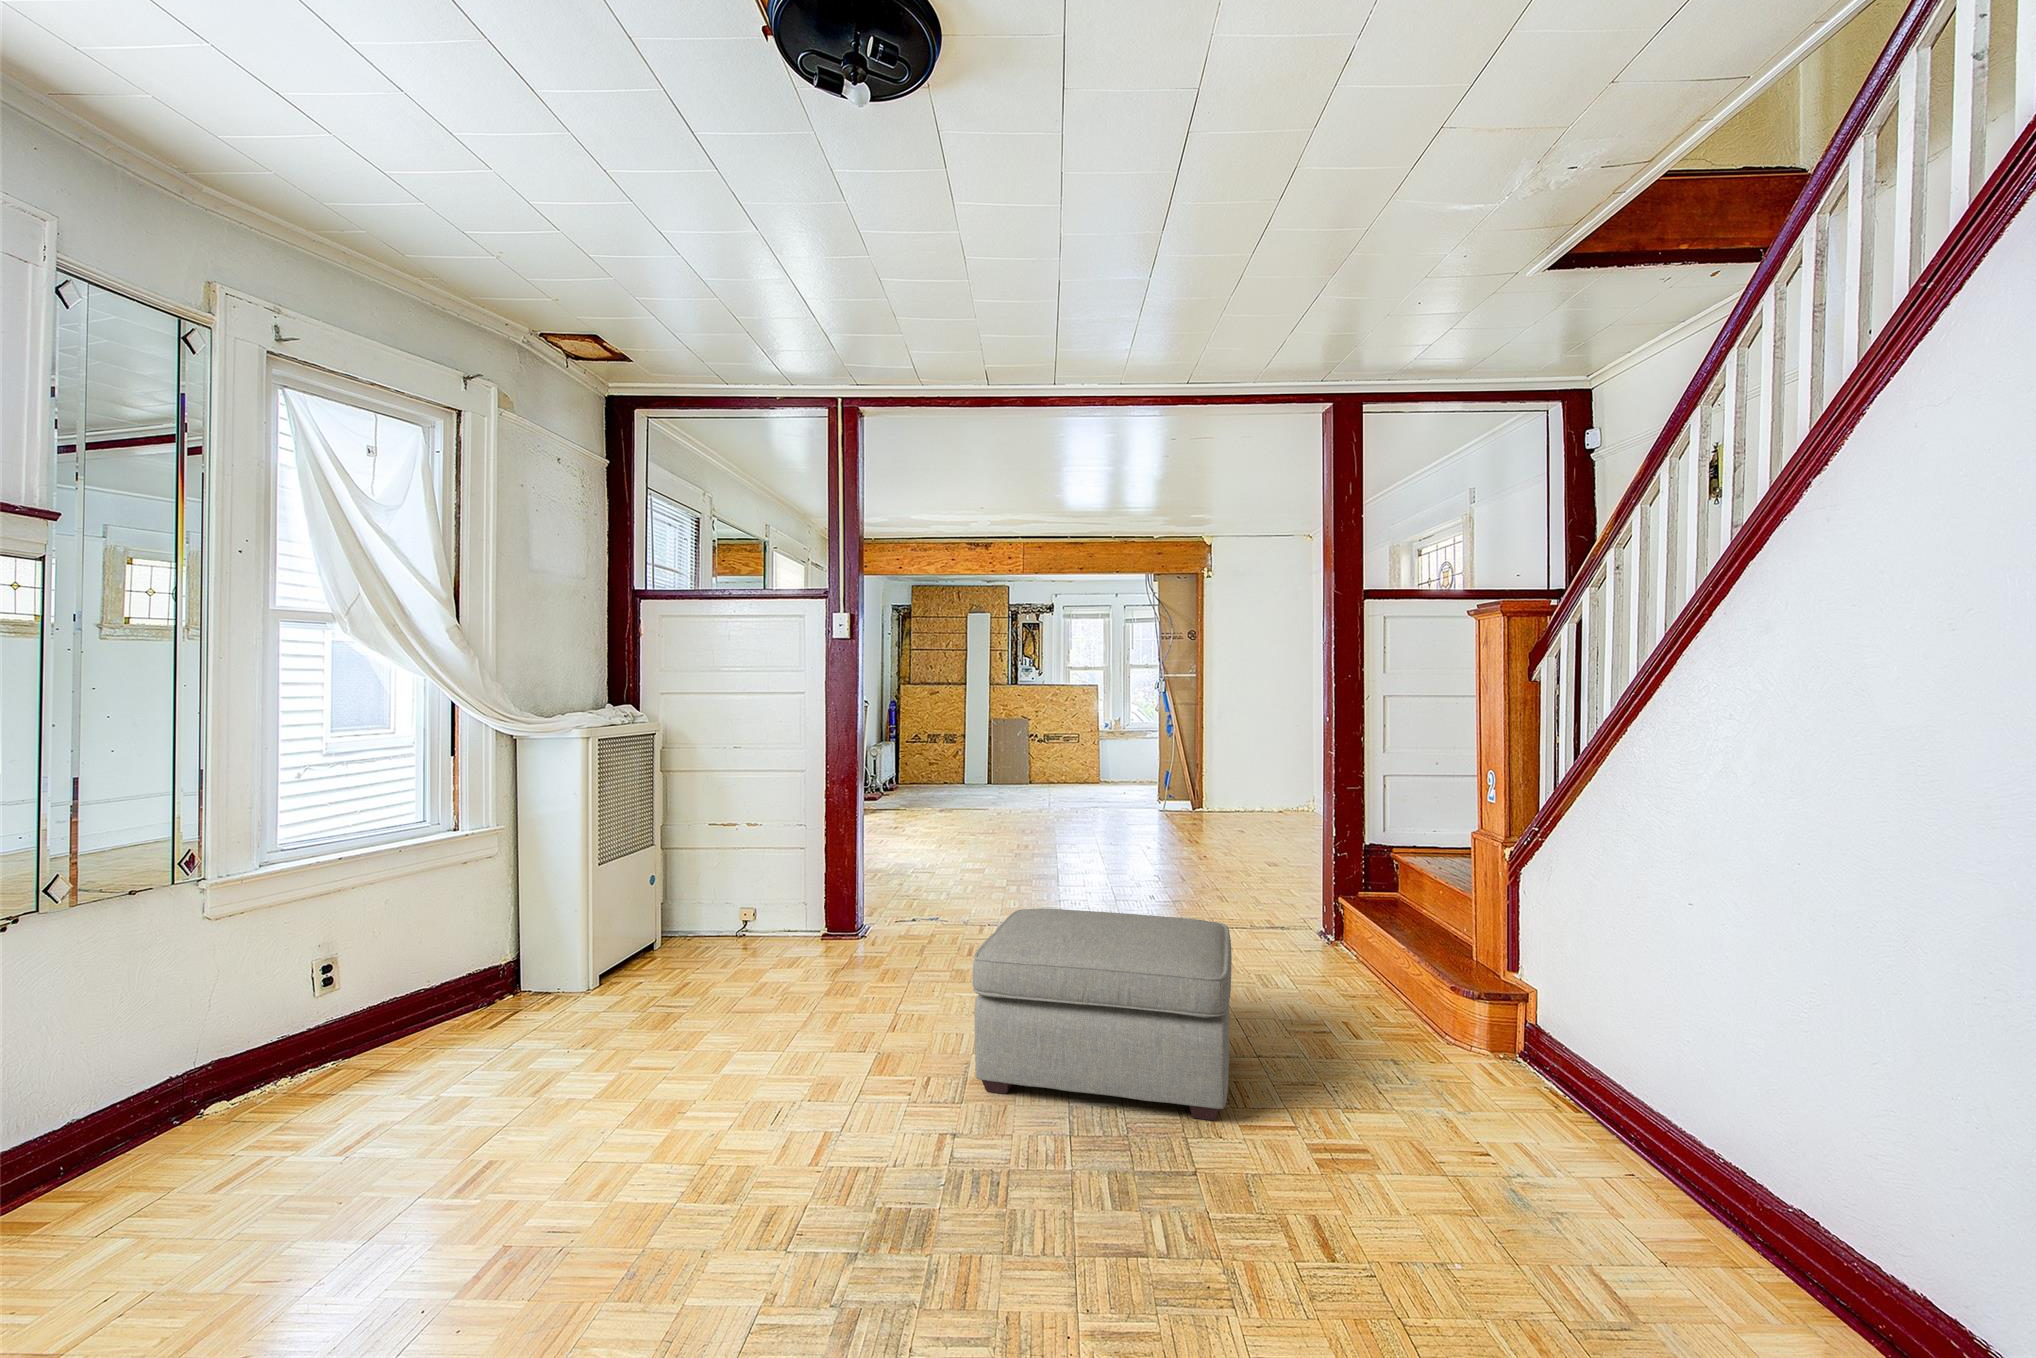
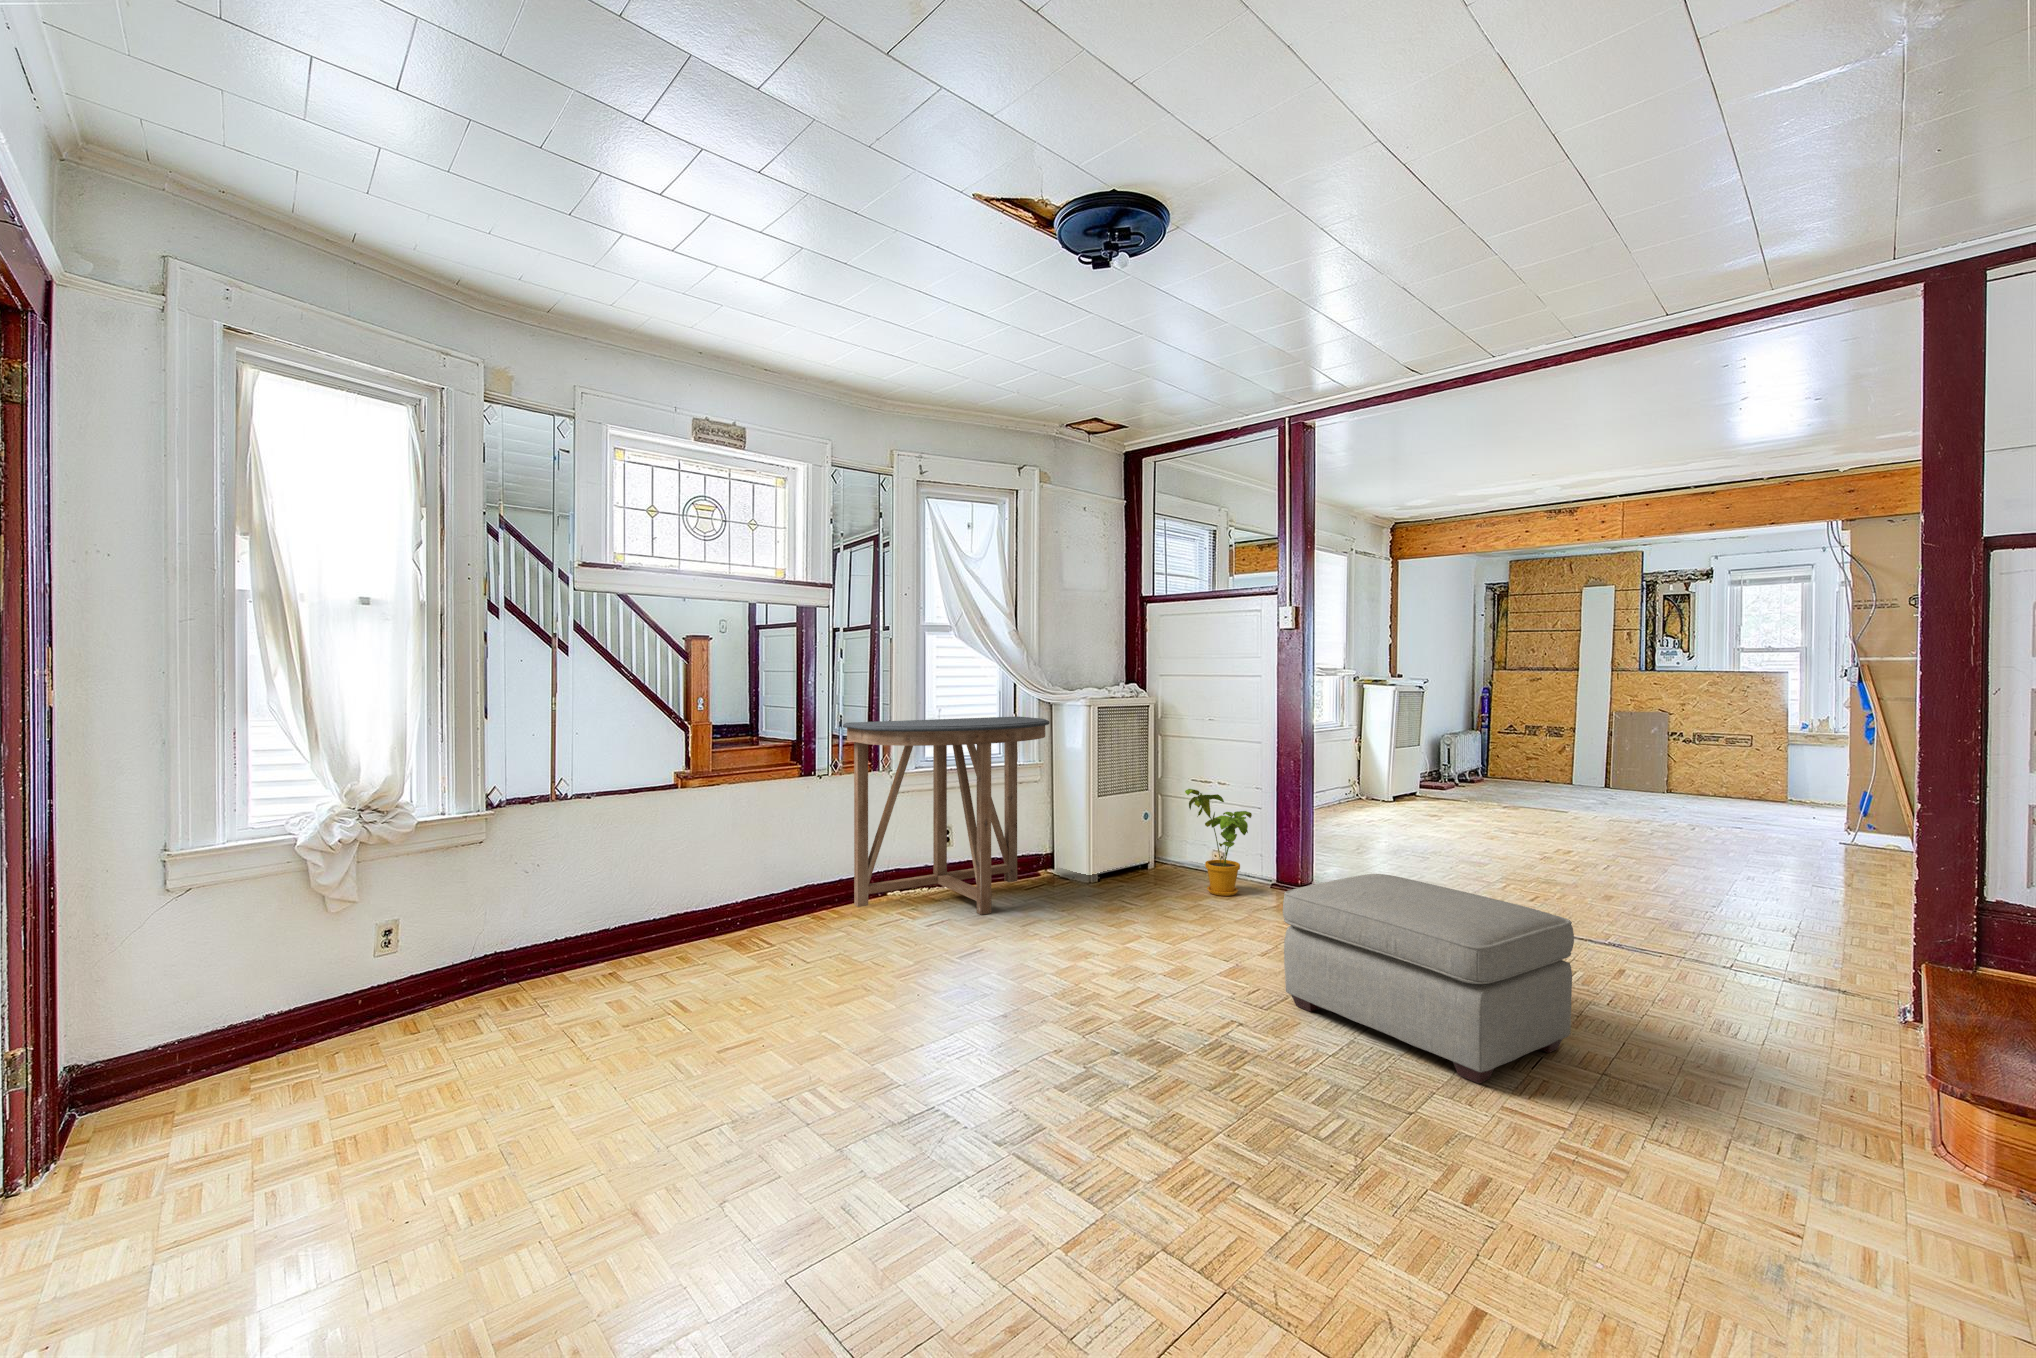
console table: none [74,759,537,1169] -> present [843,716,1050,915]
house plant: none [729,836,810,964] -> present [1185,789,1252,896]

